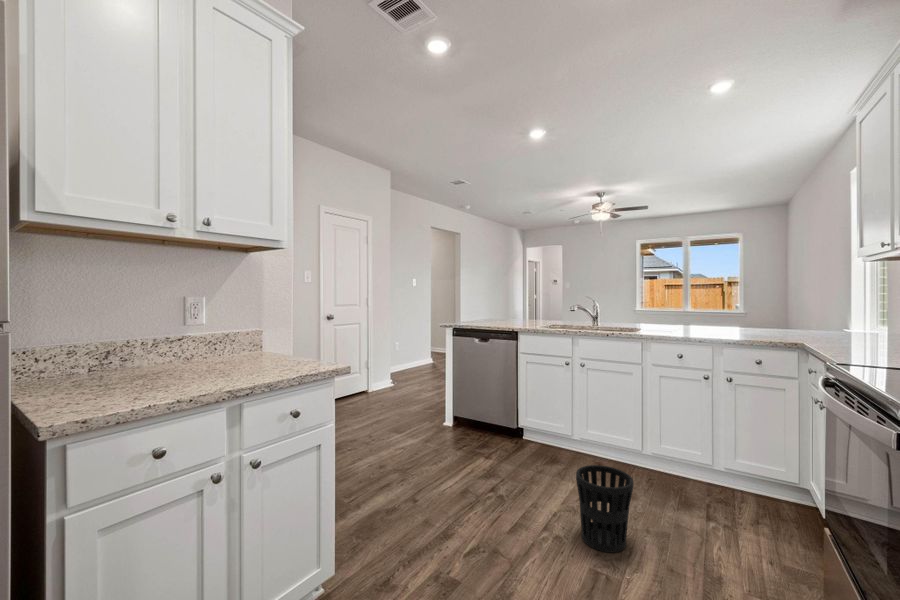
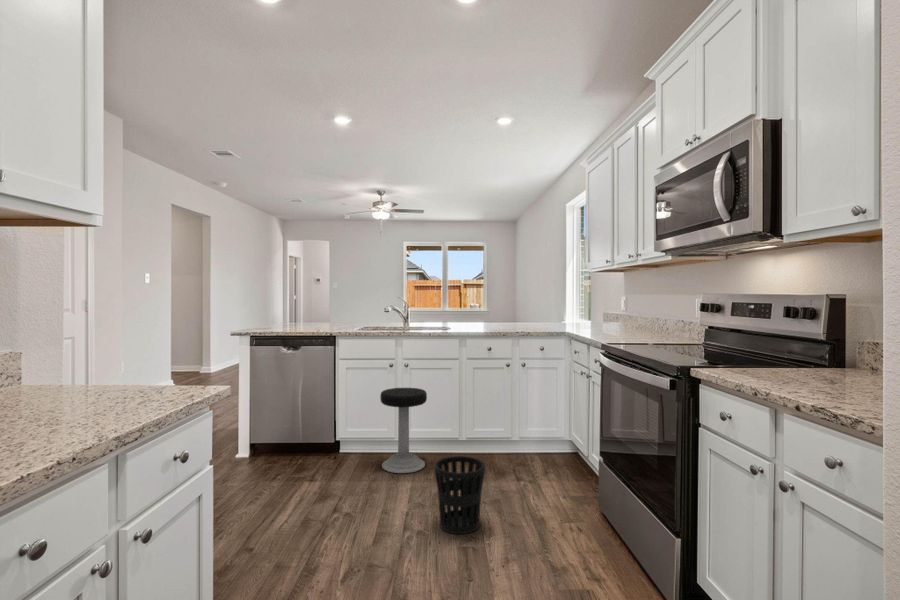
stool: none [553,385,600,471] -> present [380,388,427,473]

